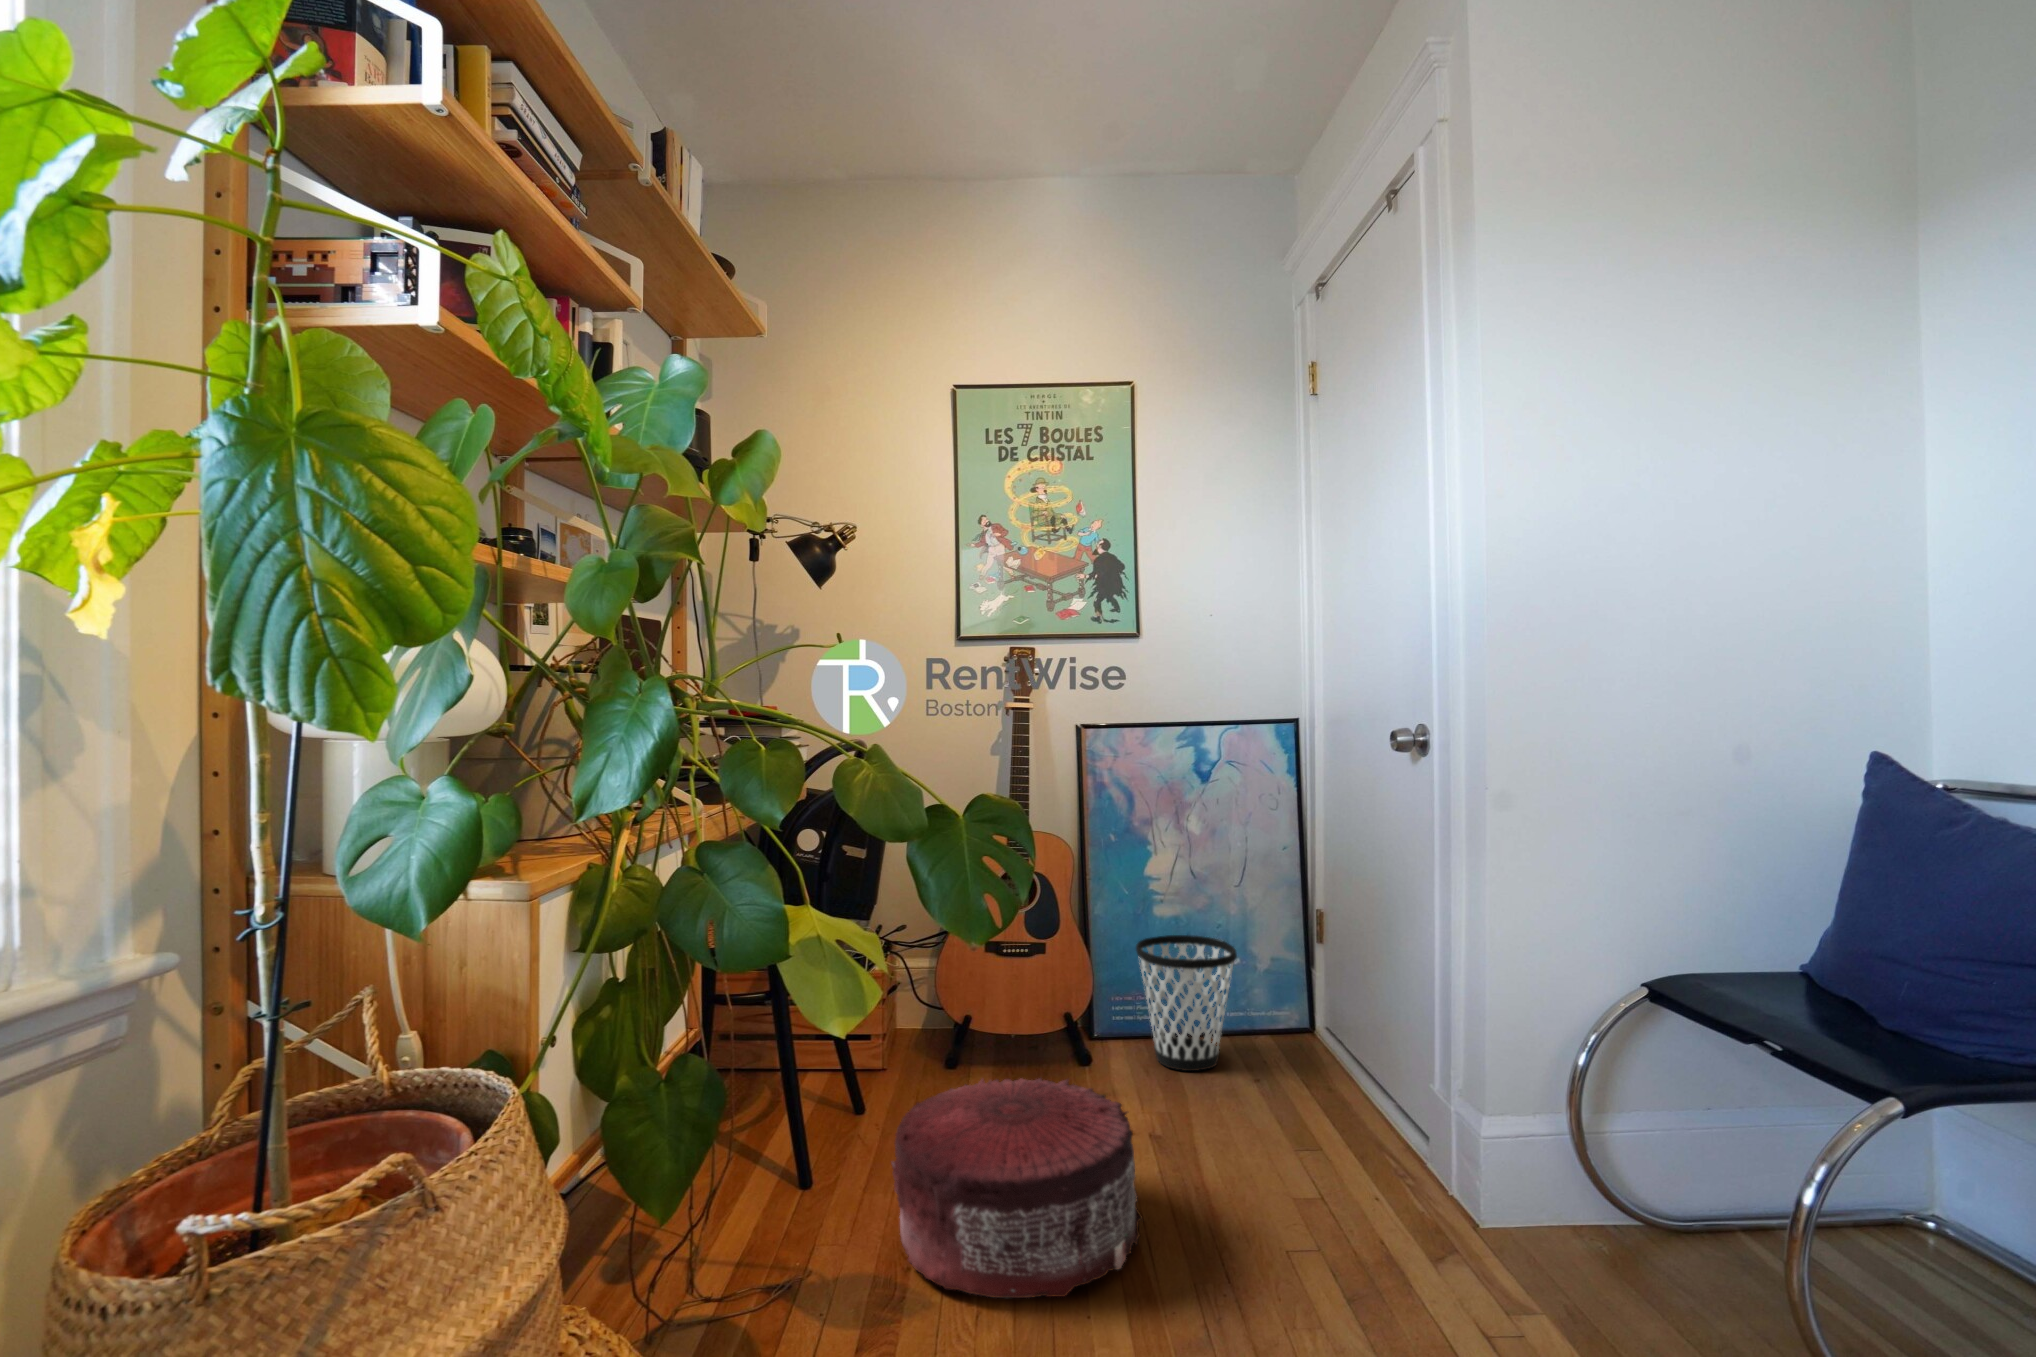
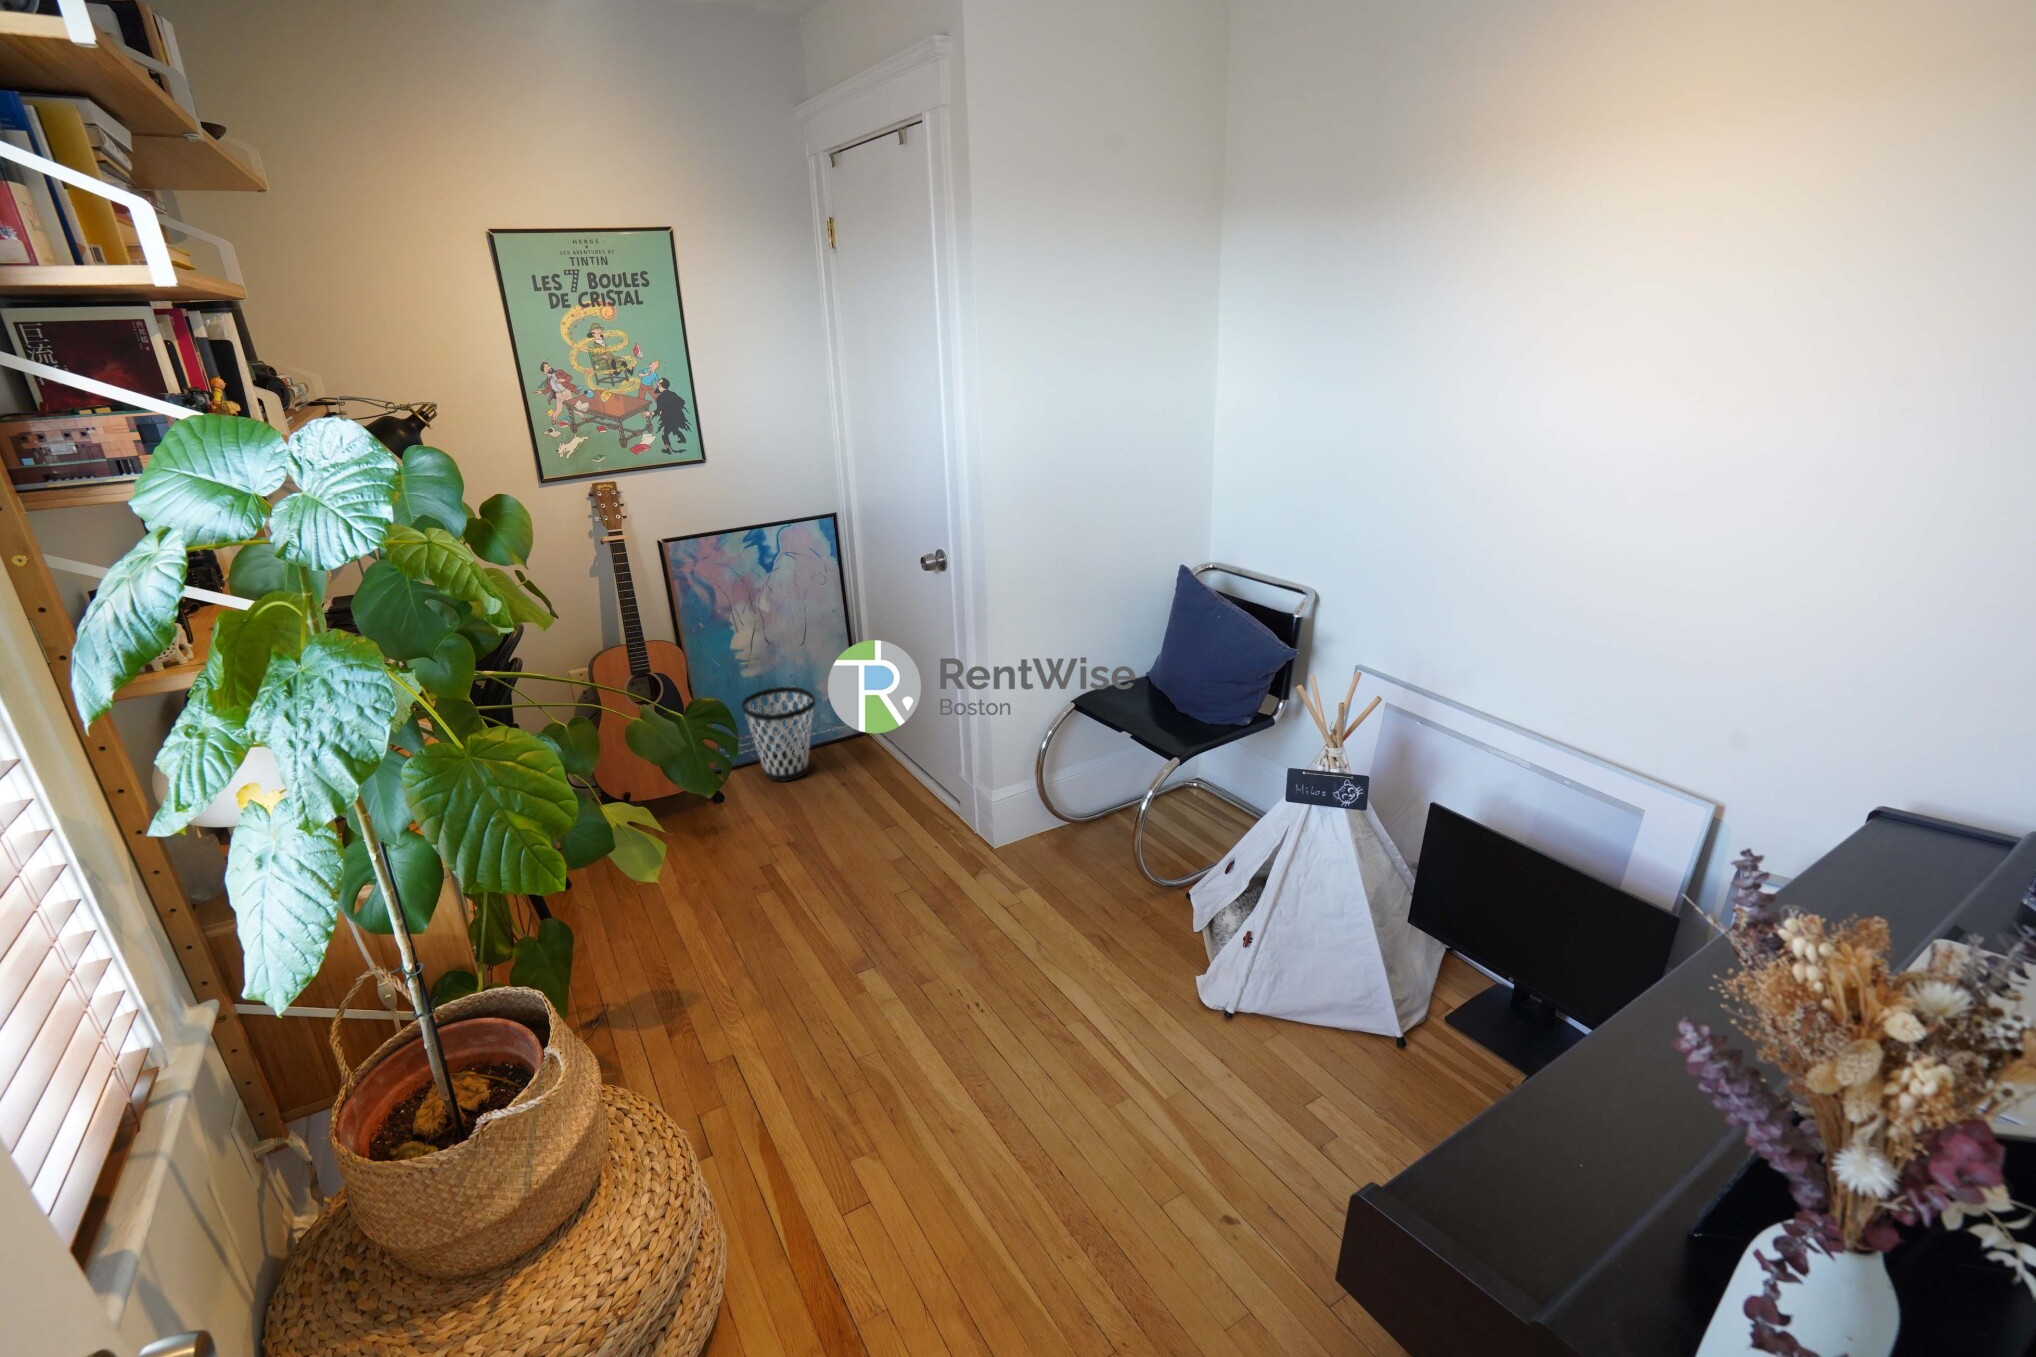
pouf: present [891,1078,1143,1298] -> none [659,822,819,962]

